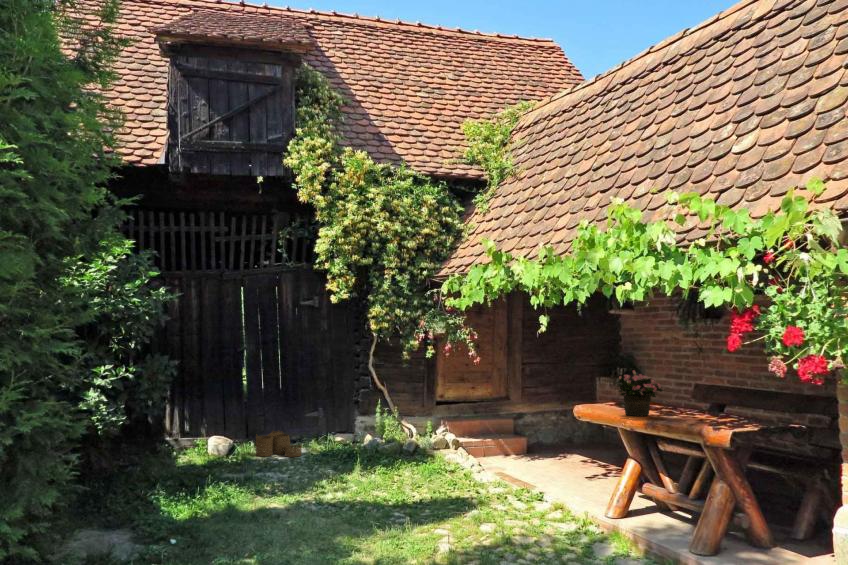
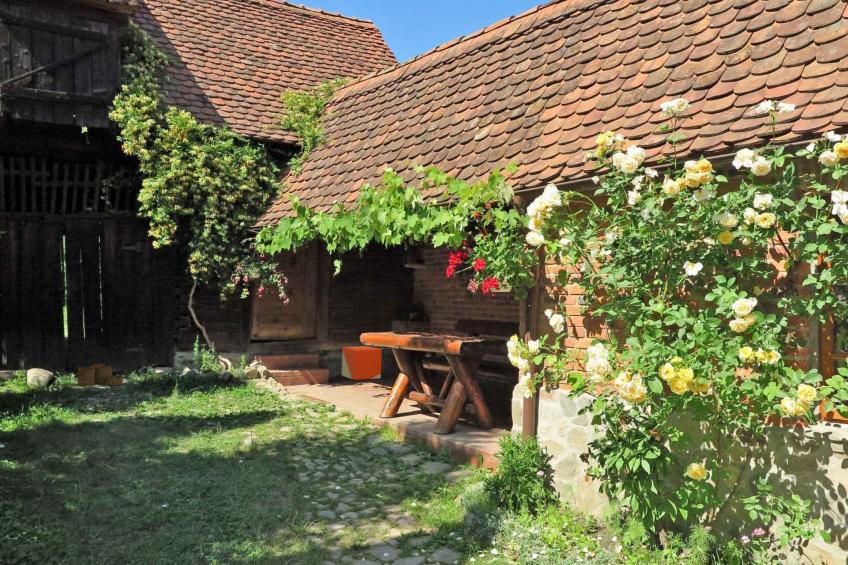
potted flower: present [615,370,663,416] -> none [386,303,422,337]
stool: none [541,411,589,454] -> present [342,346,382,380]

